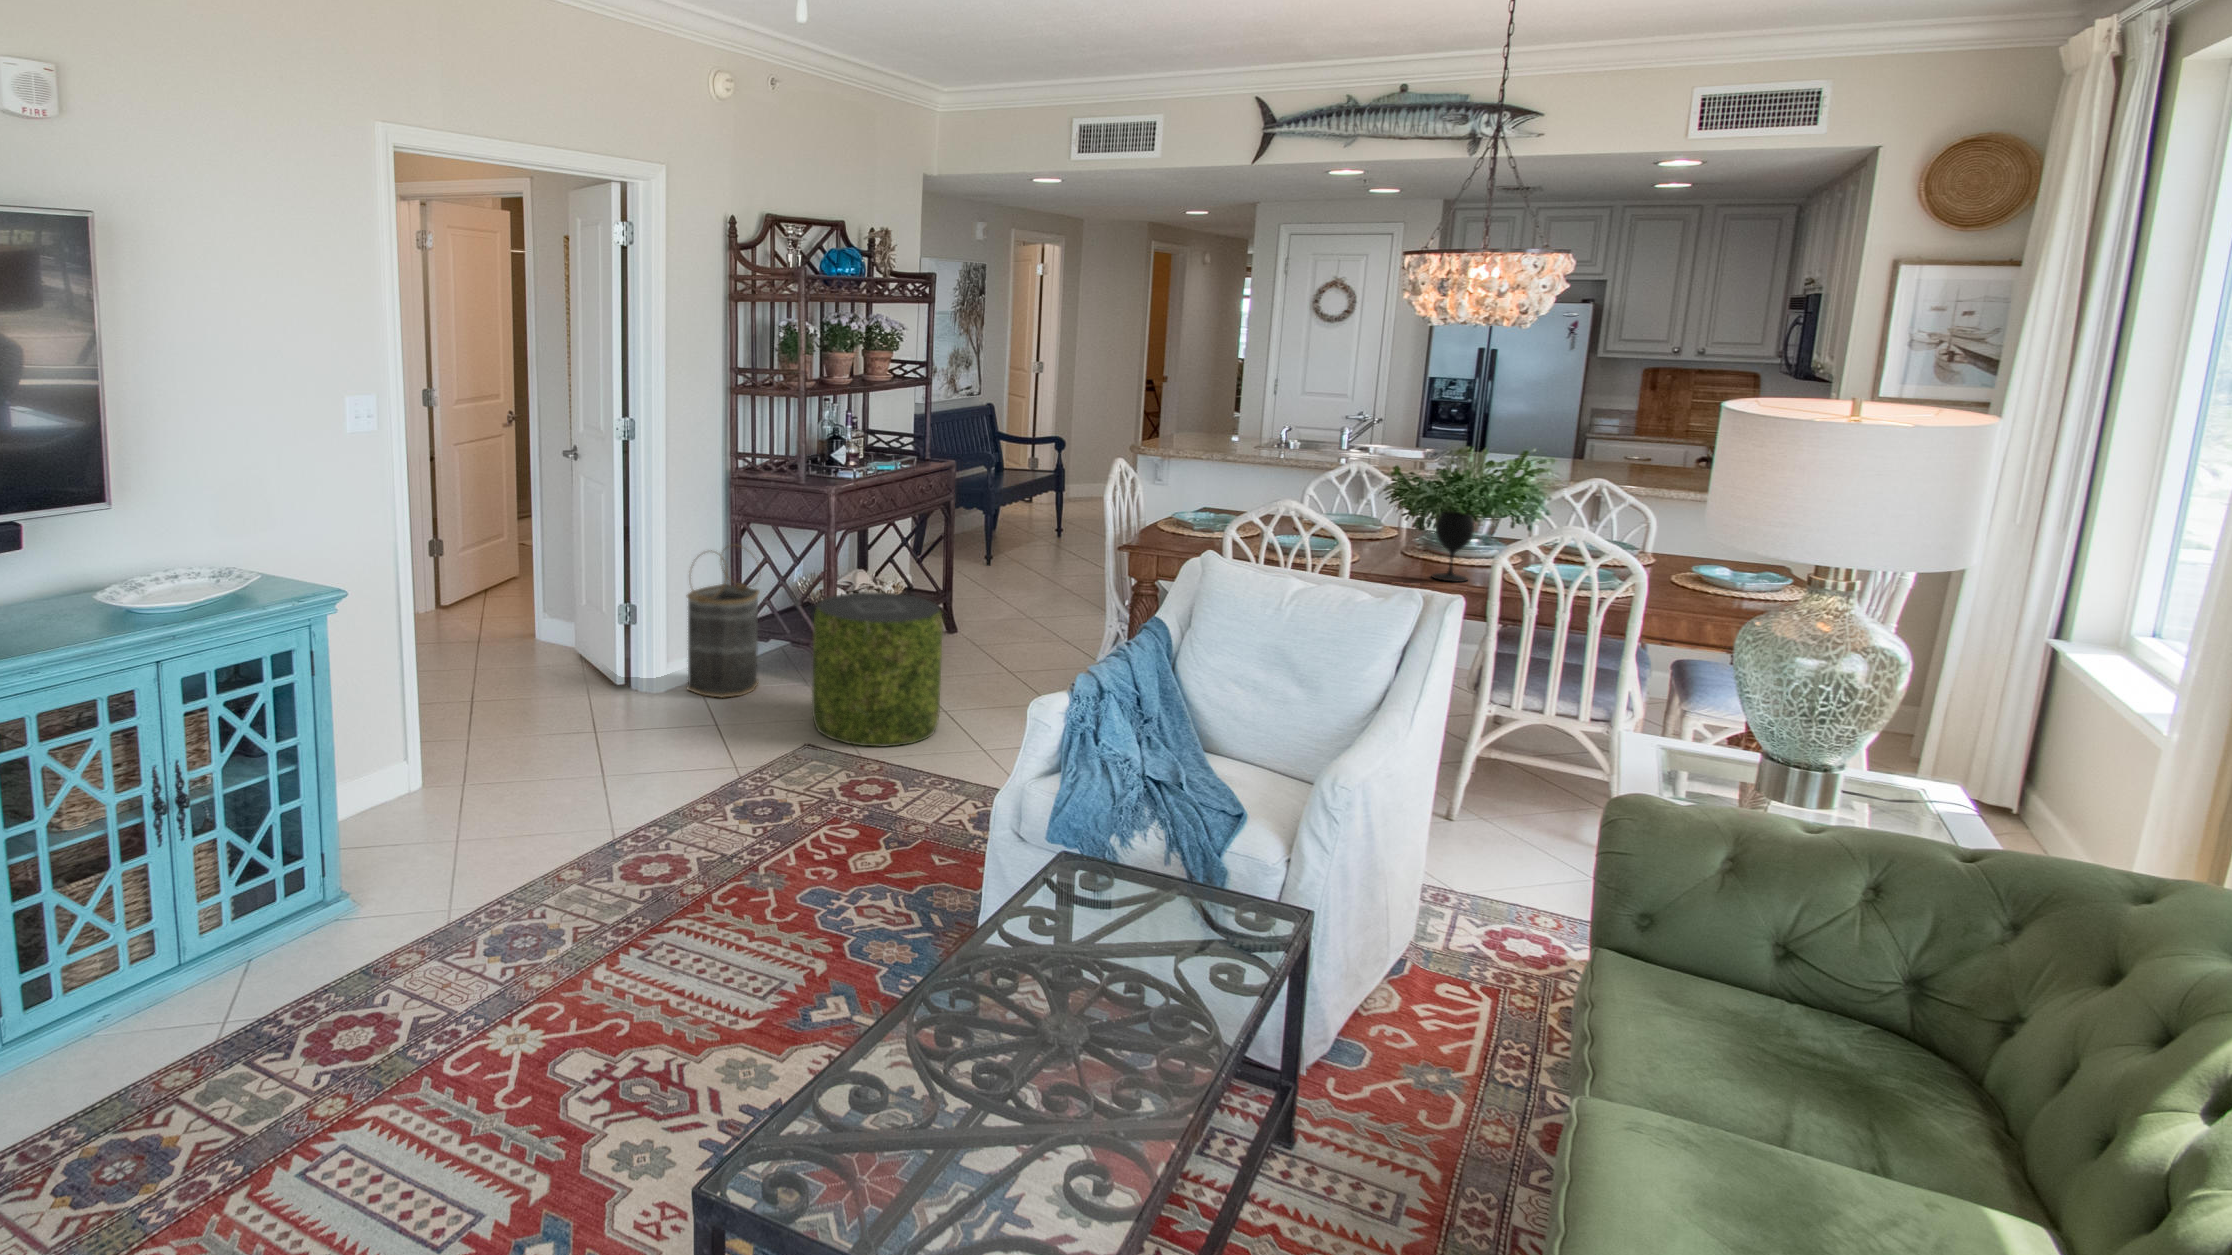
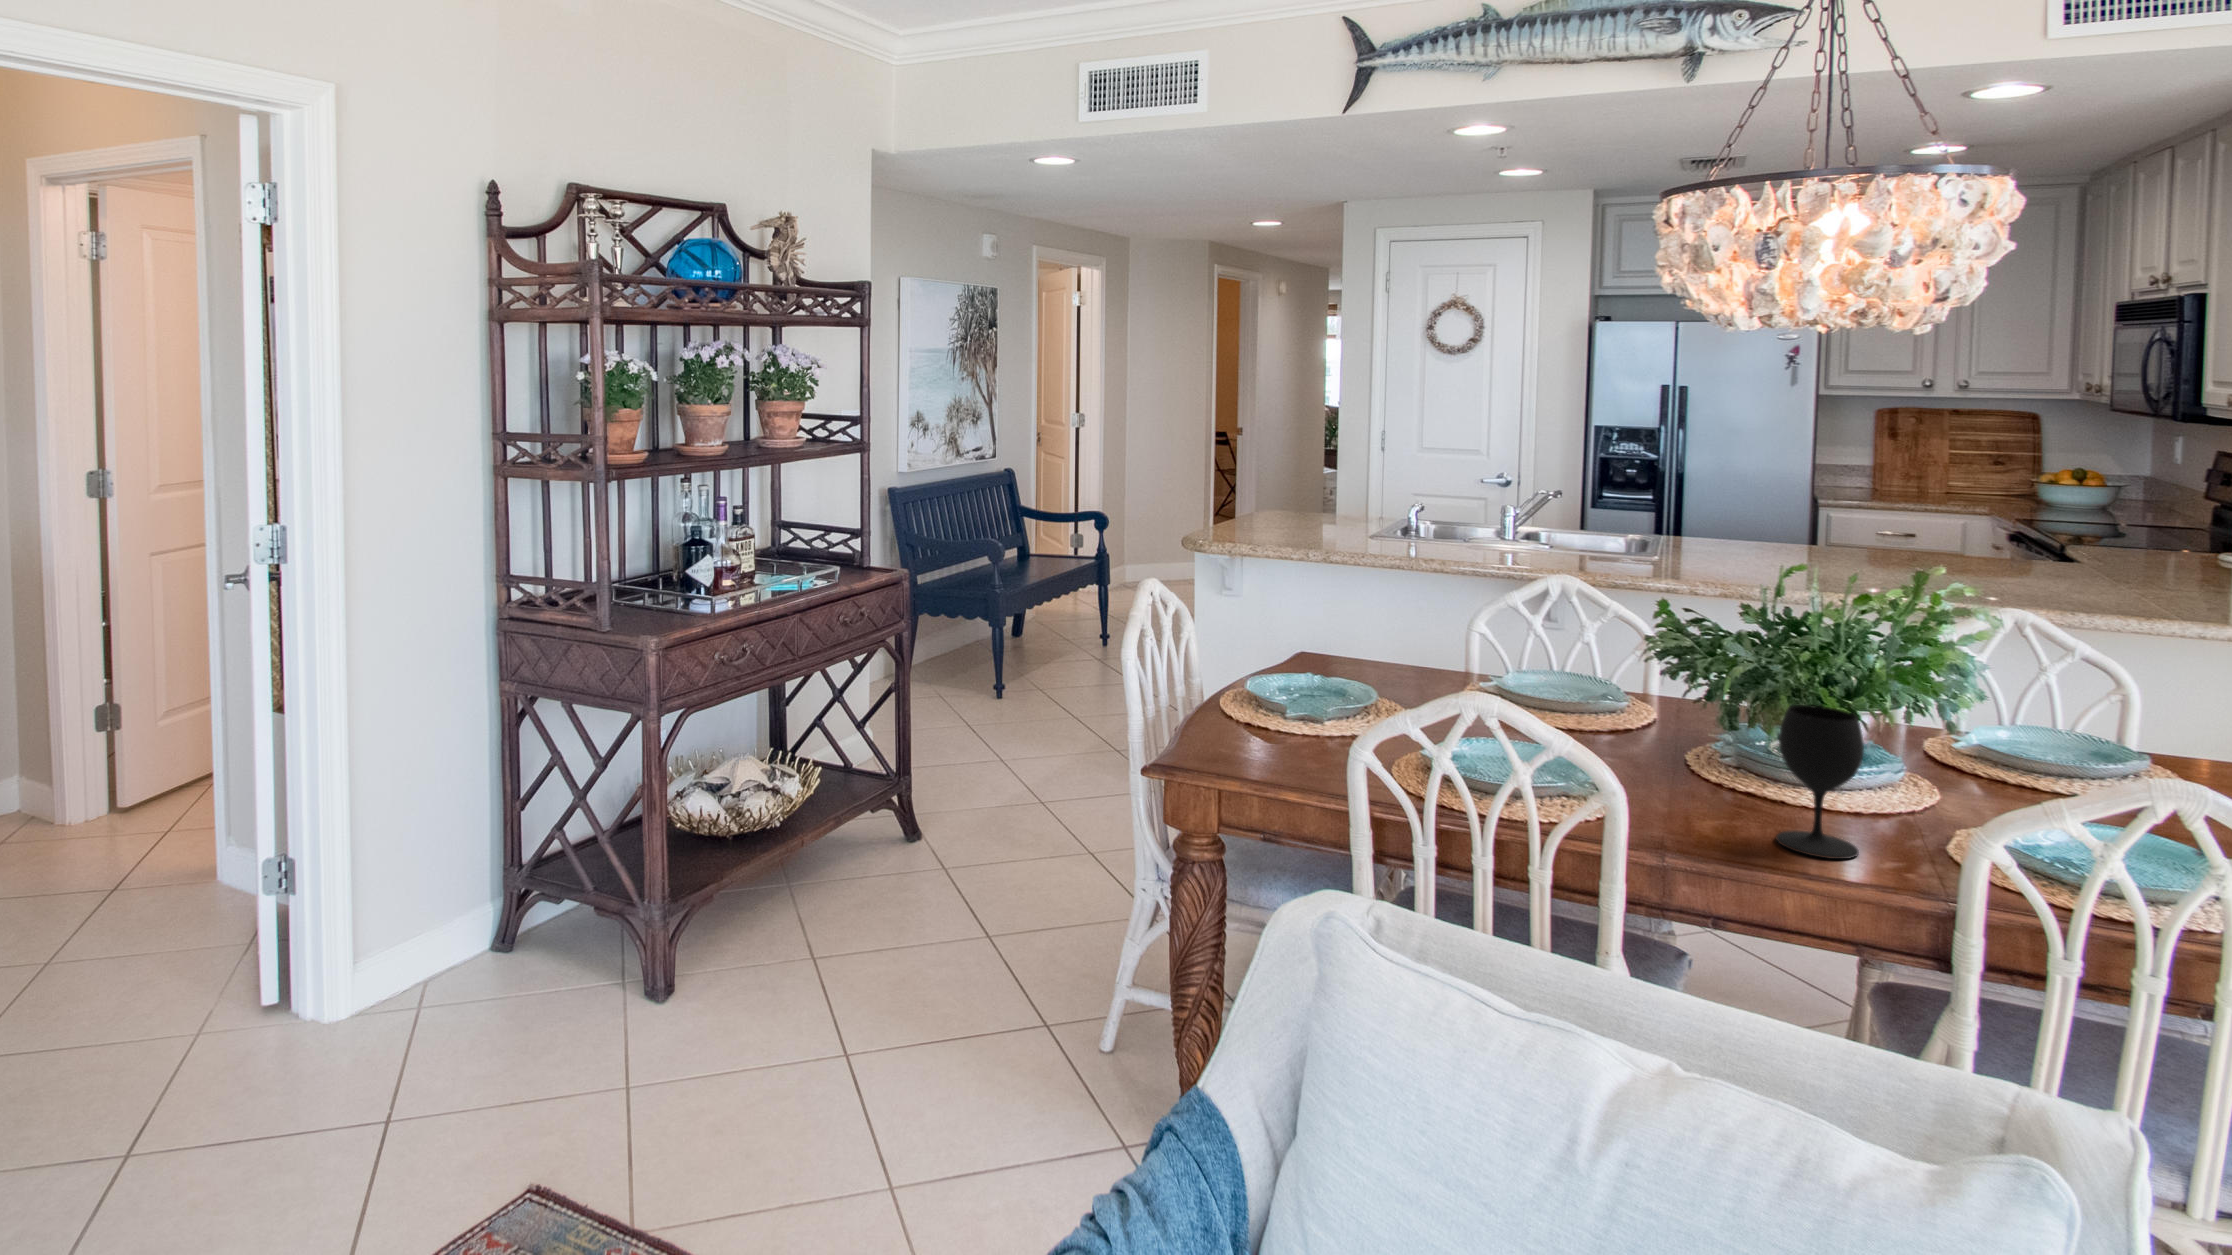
basket: present [687,544,759,698] -> none [387,741,533,1035]
pouf: present [812,592,943,747] -> none [574,837,823,1183]

